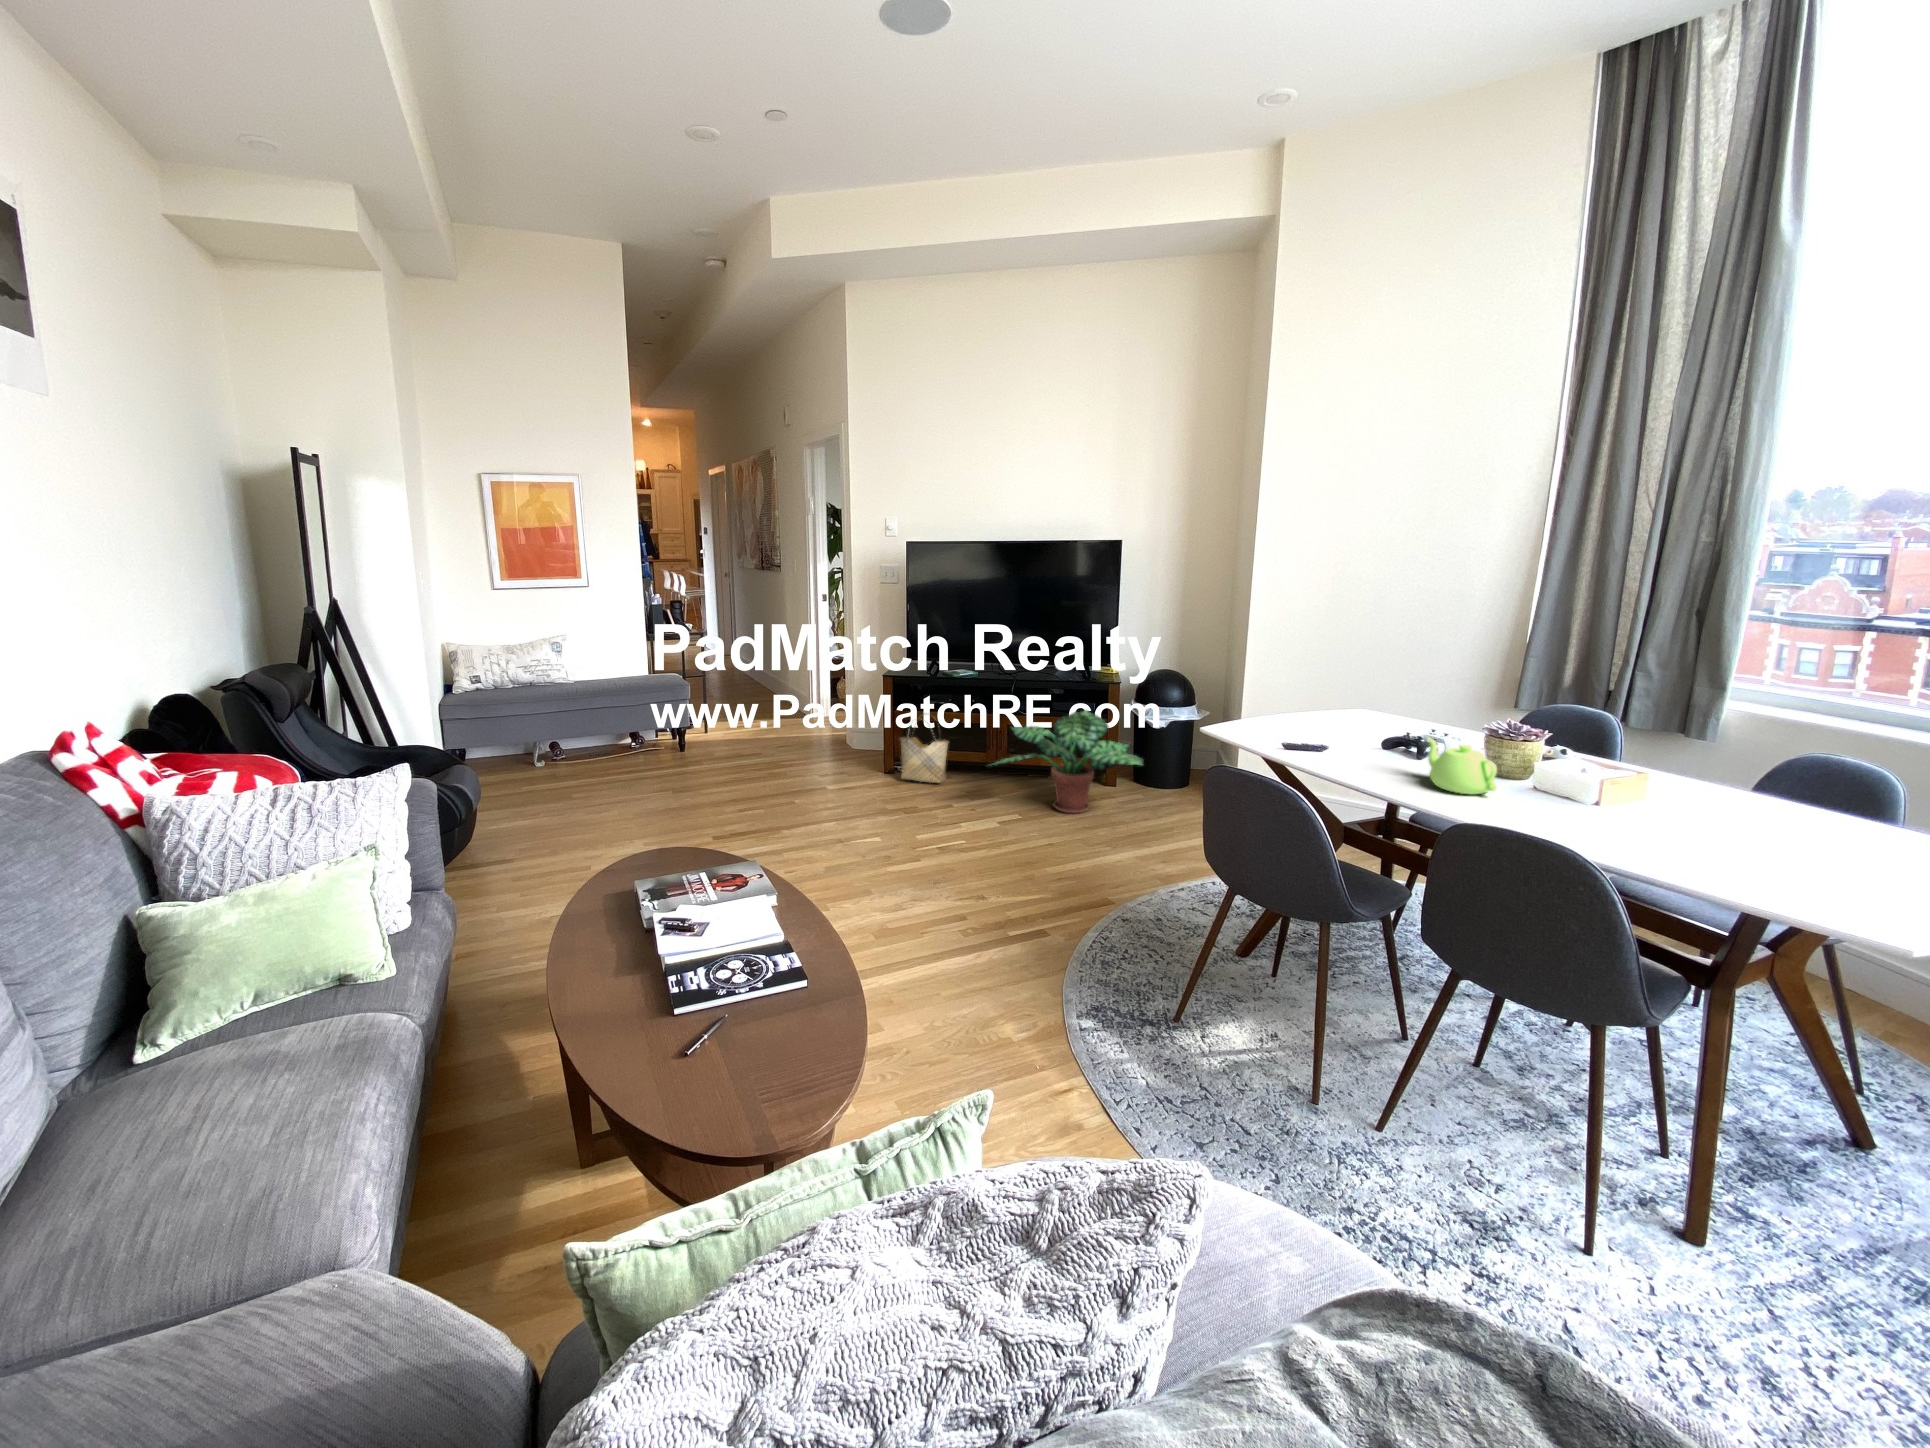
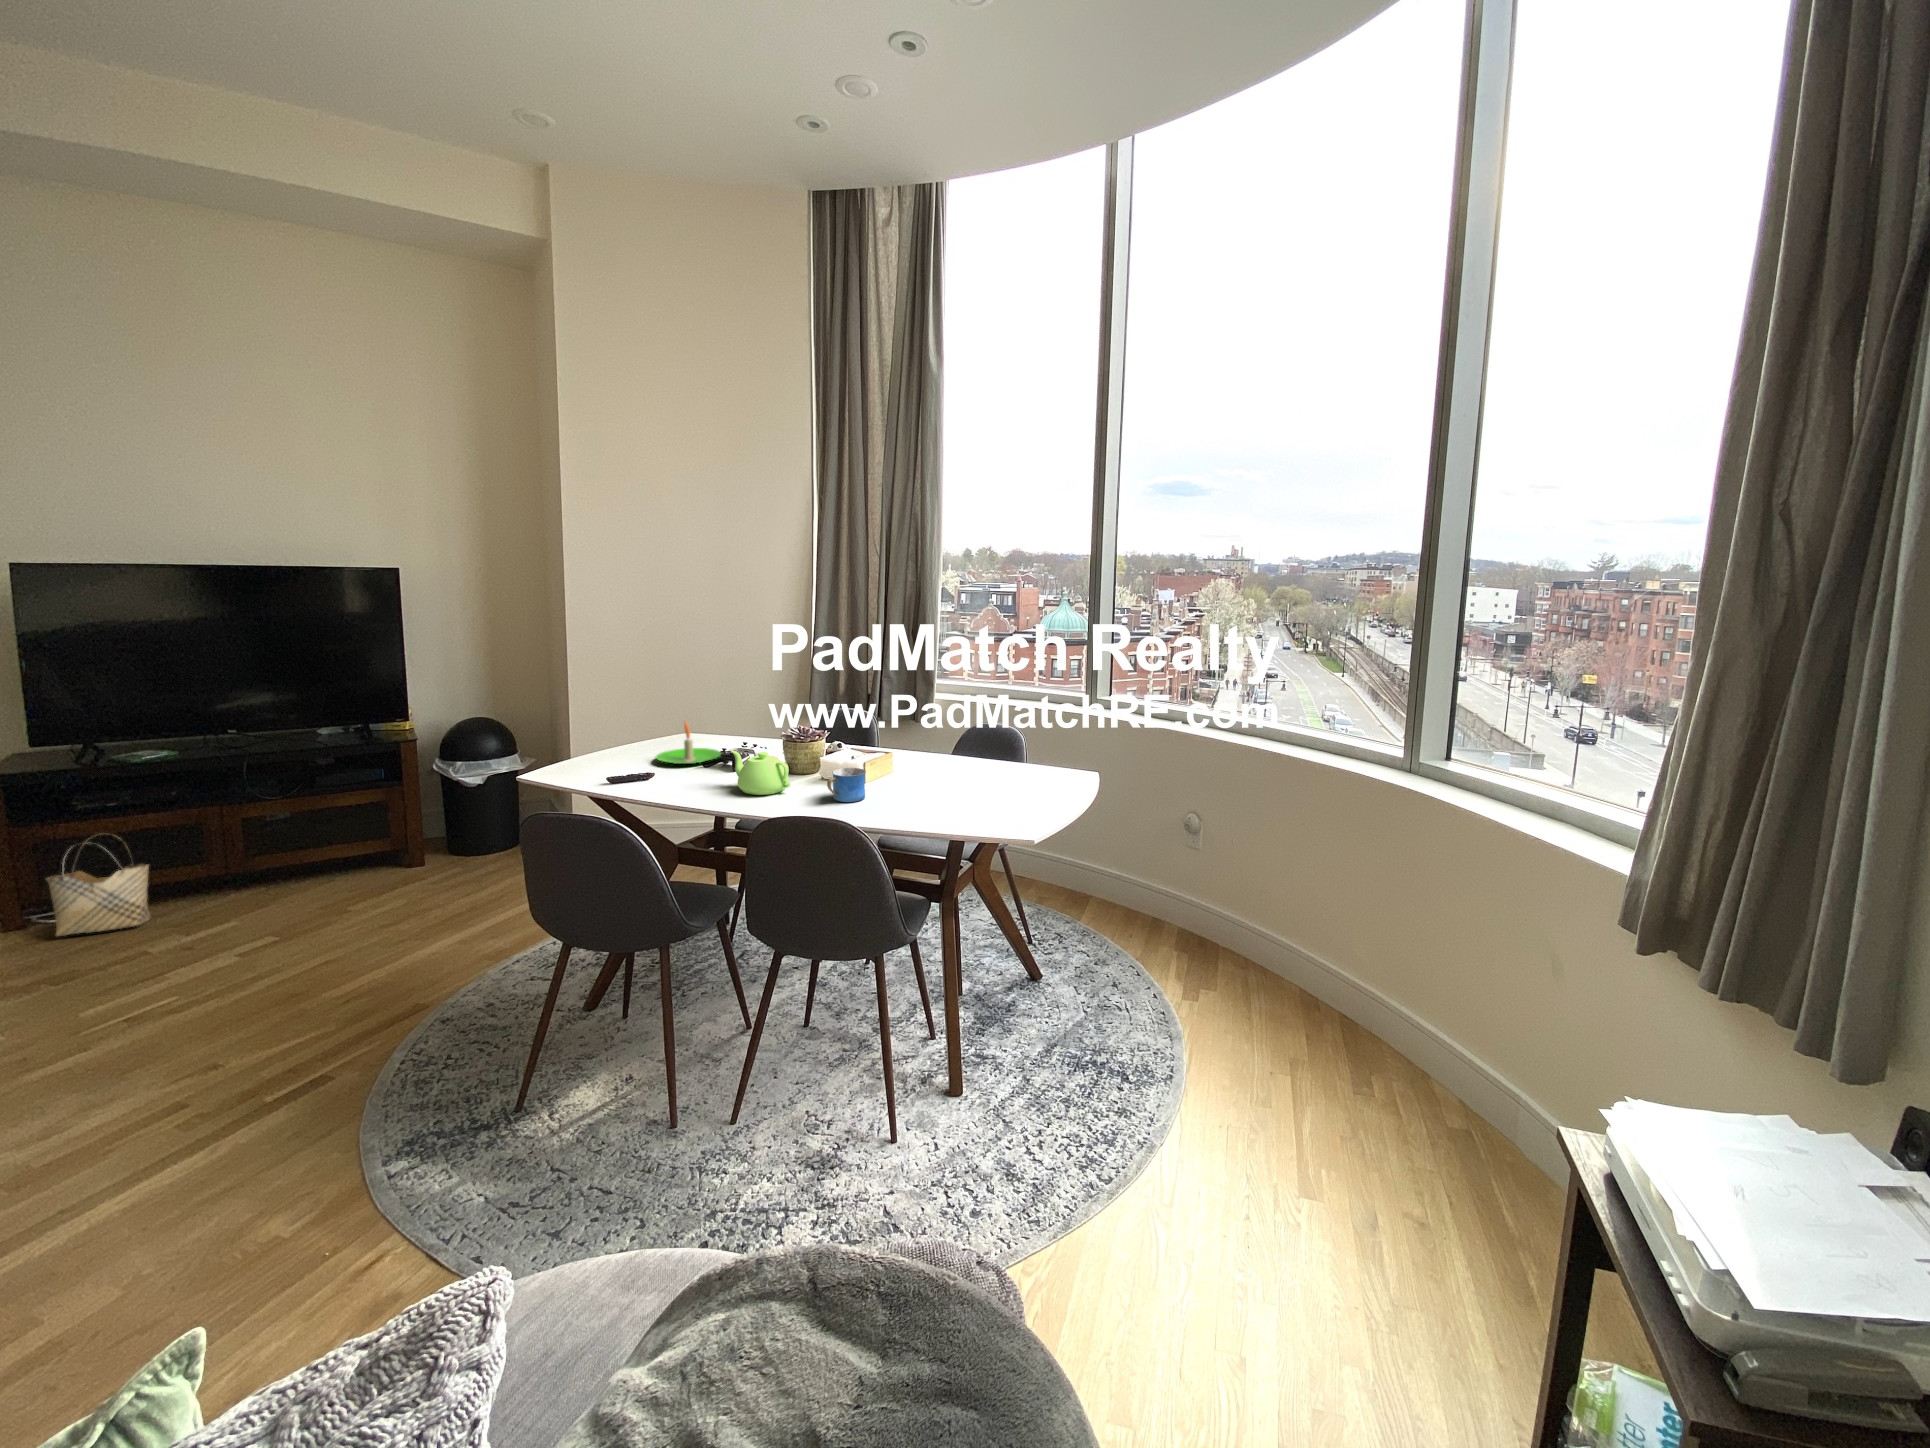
candle: none [1336,694,1410,742] -> present [656,722,721,764]
potted plant: present [993,710,1144,813] -> none [215,787,459,915]
mug: none [1549,782,1608,827] -> present [827,768,866,802]

